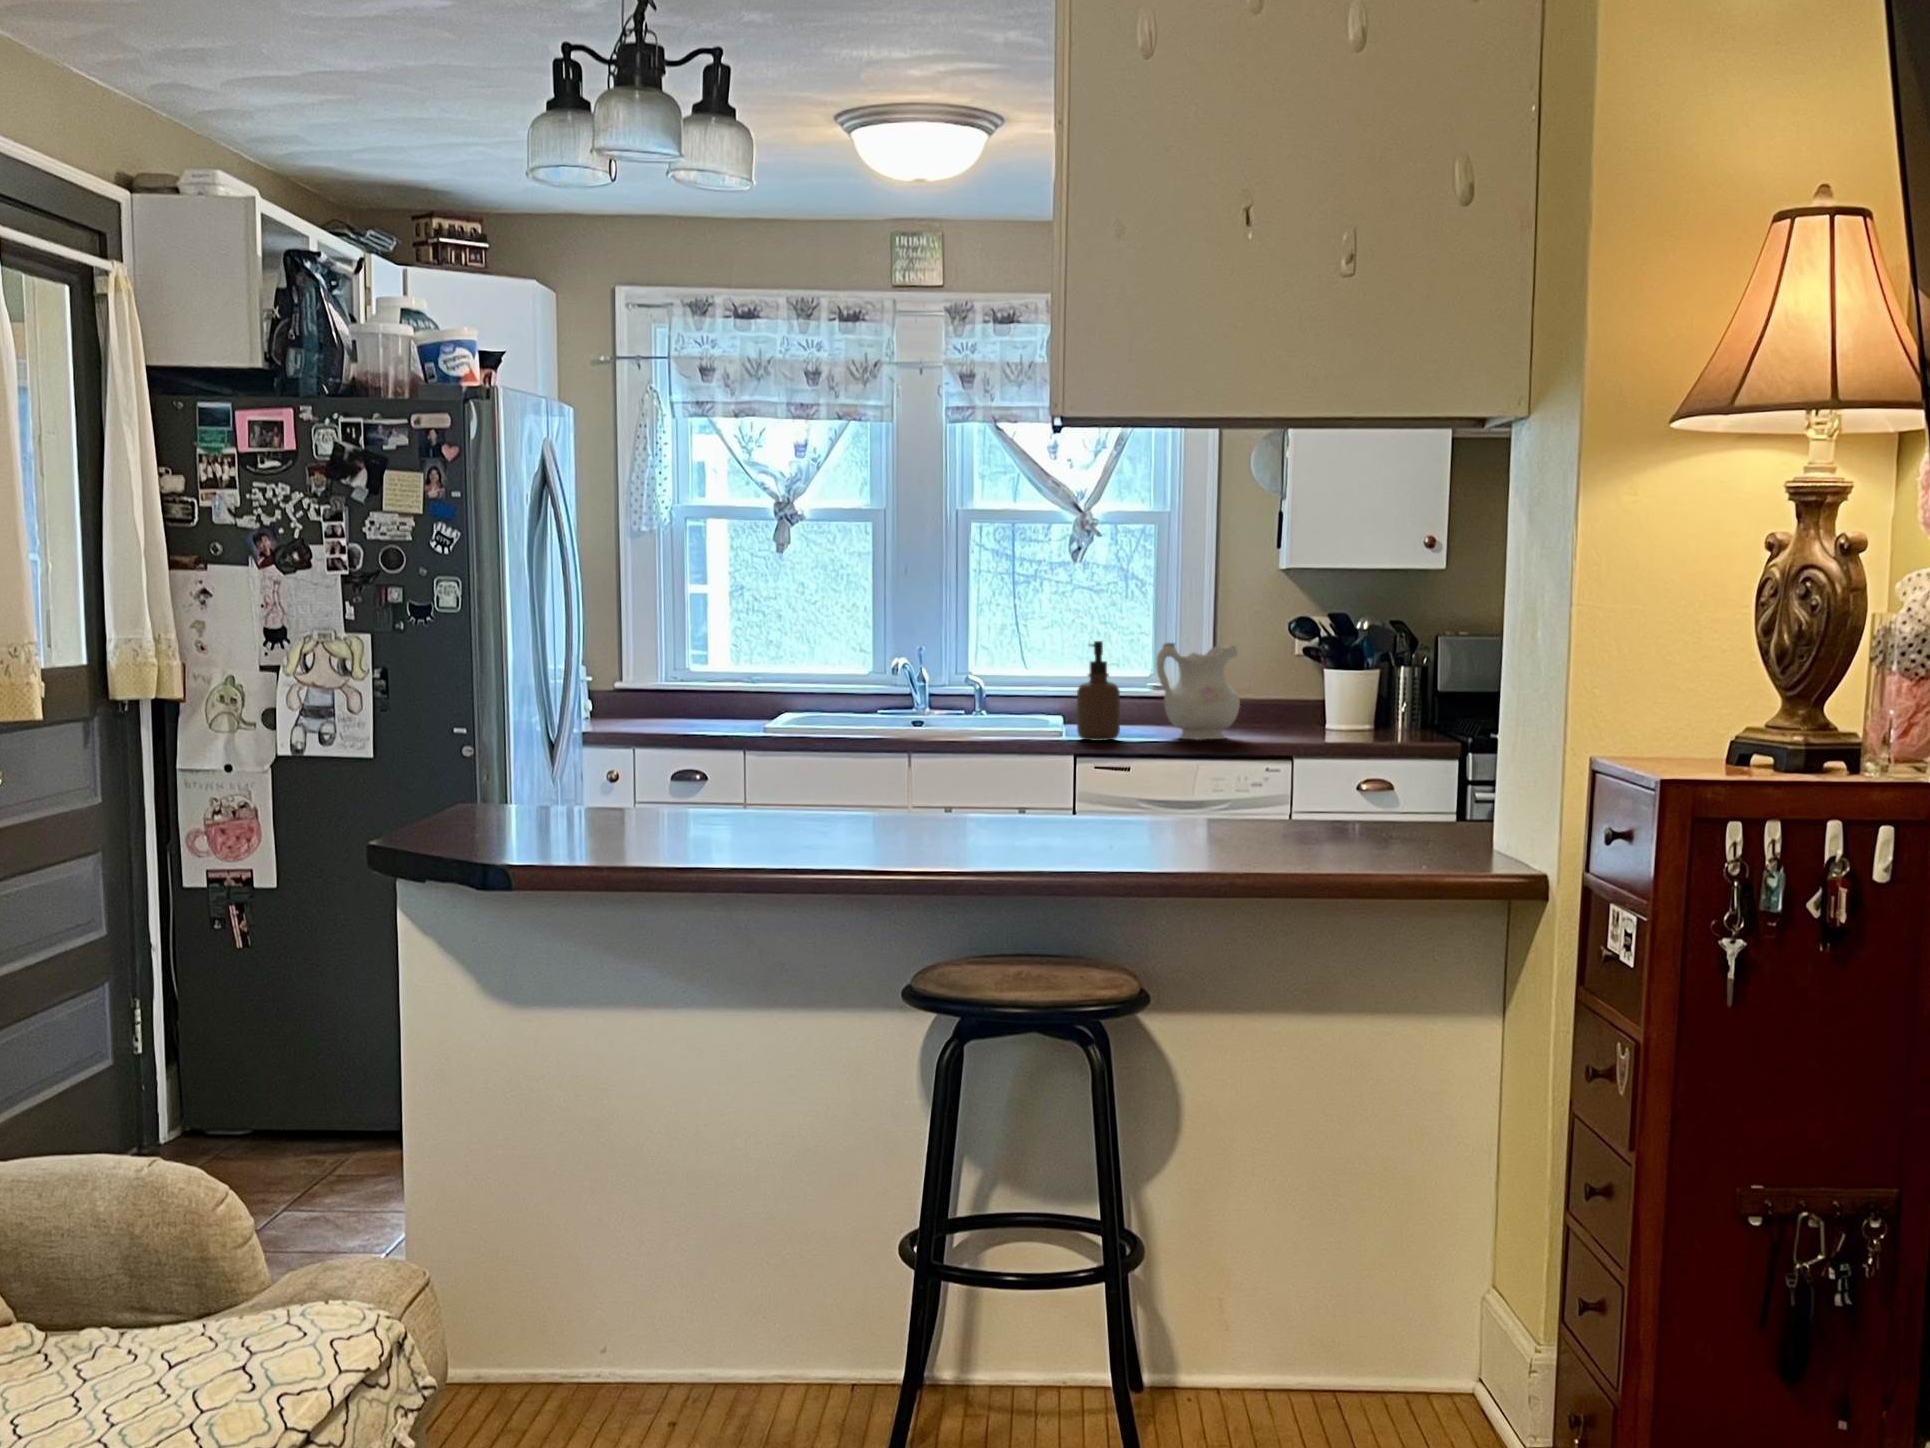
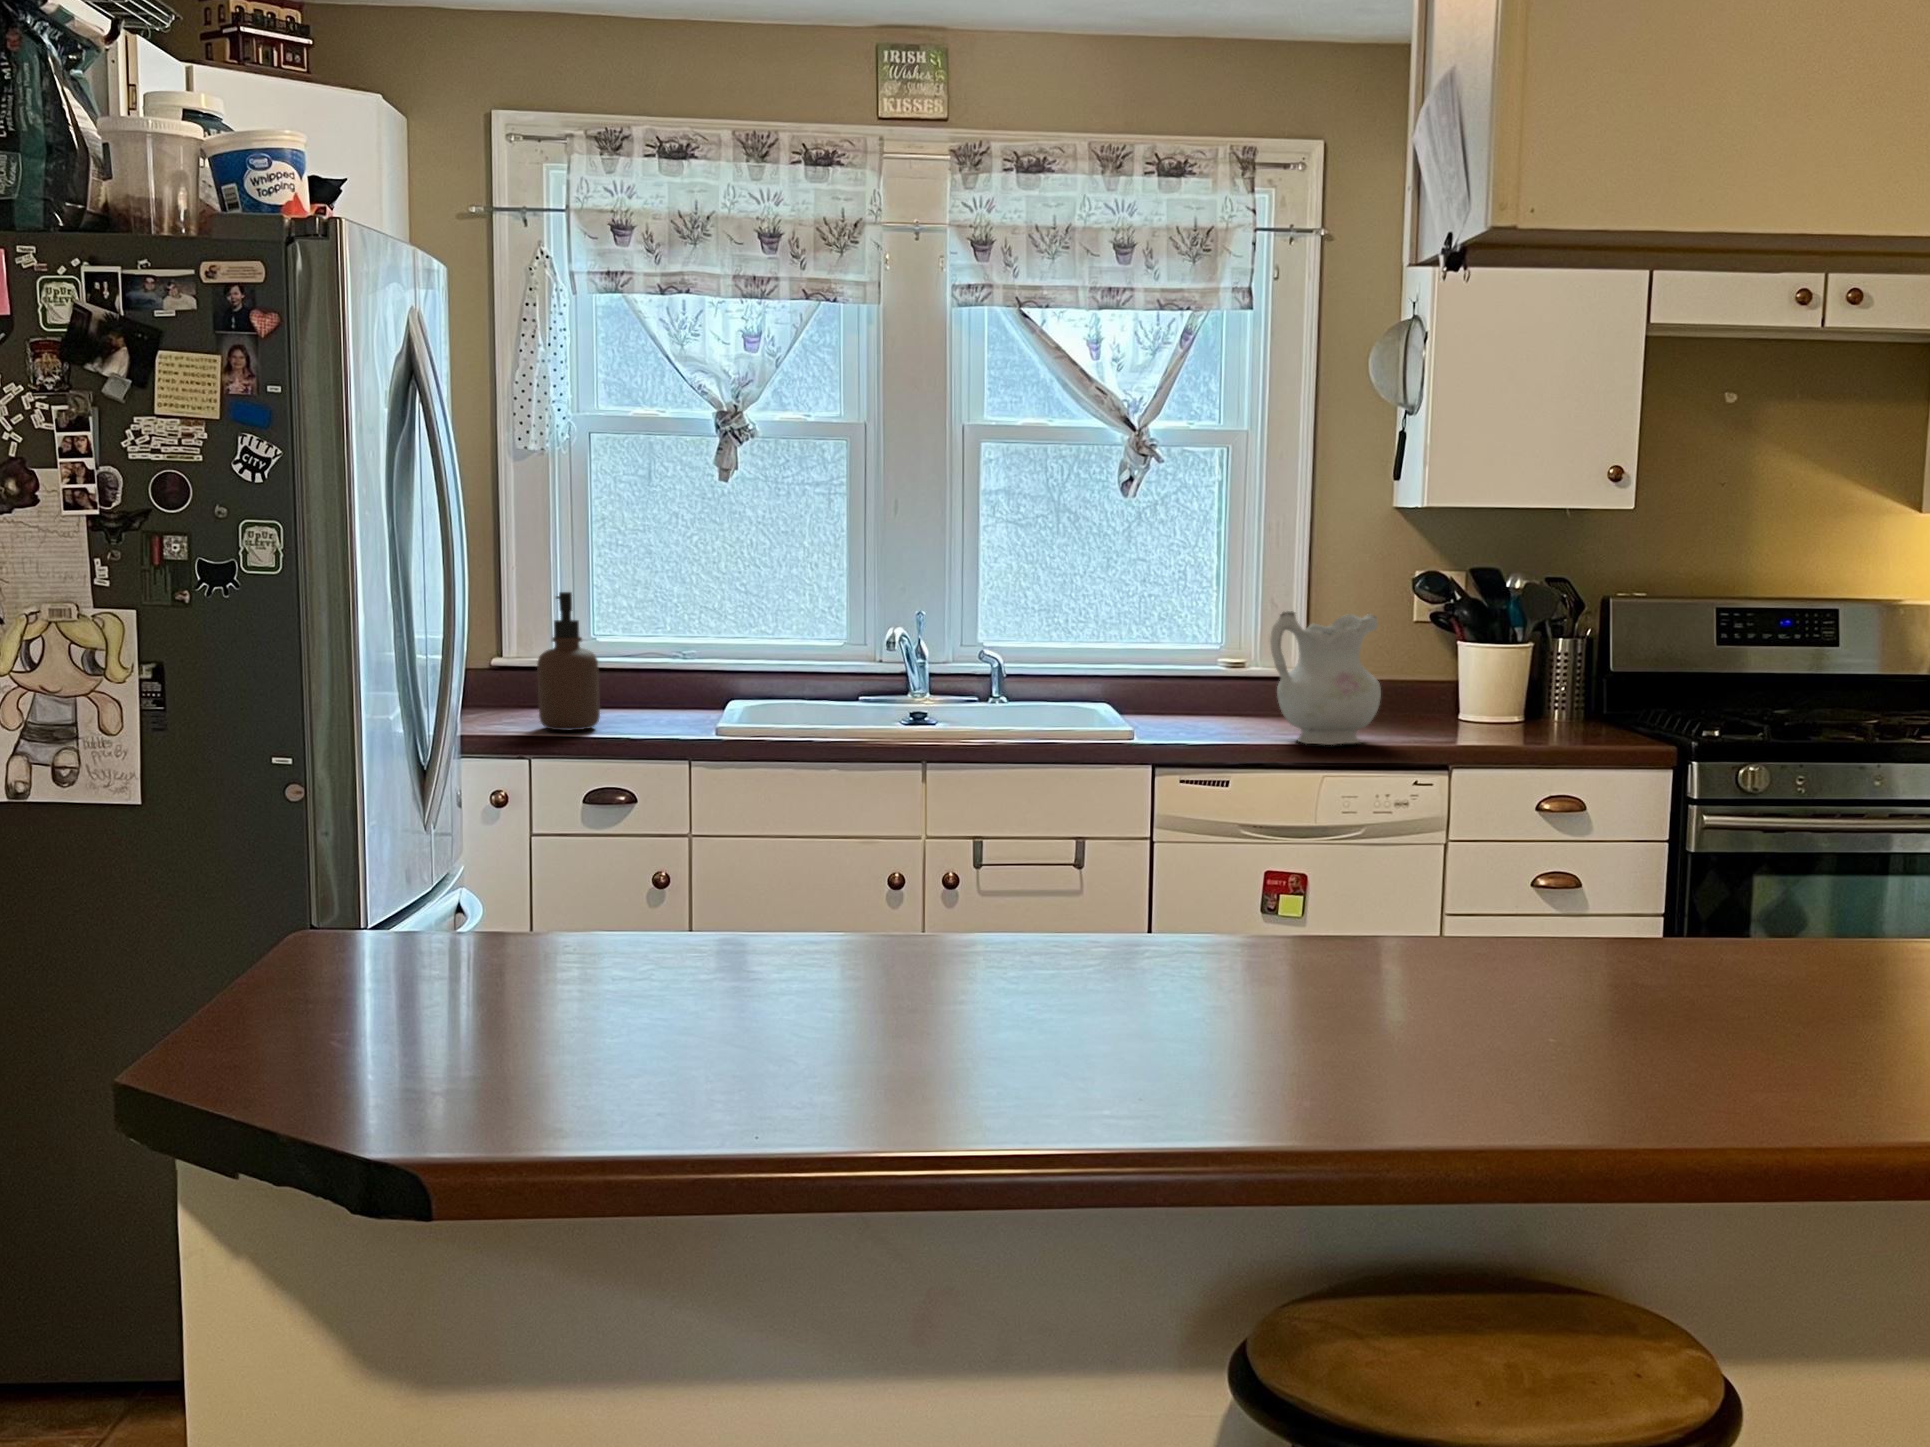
soap dispenser: present [1077,641,1120,741] -> present [537,592,600,730]

